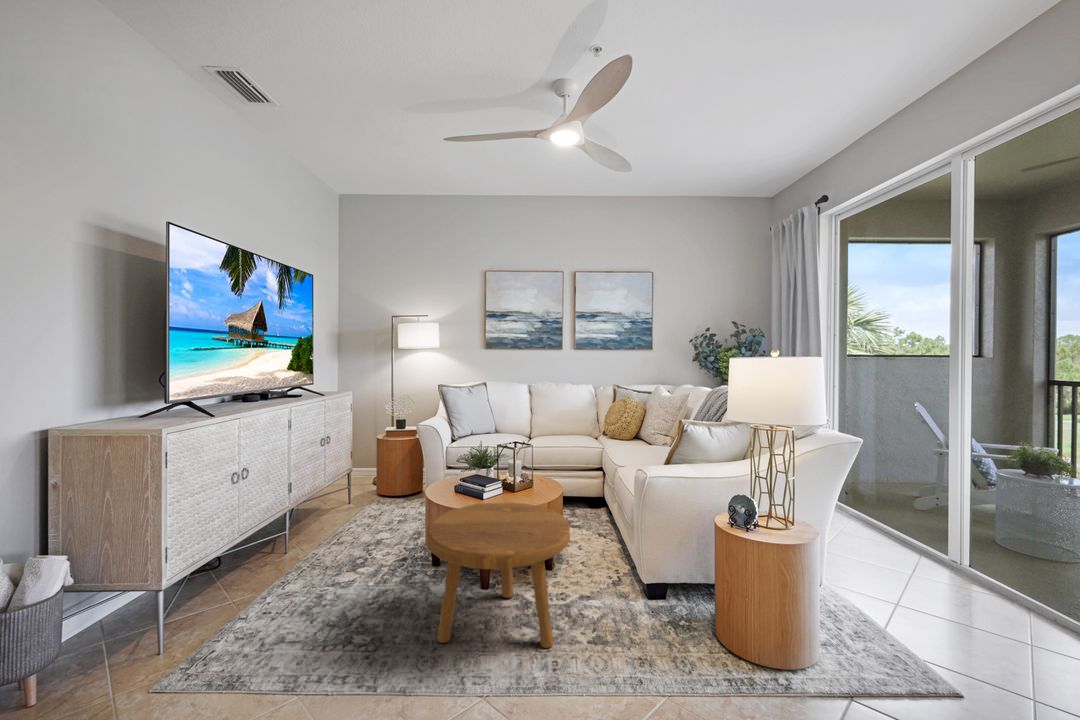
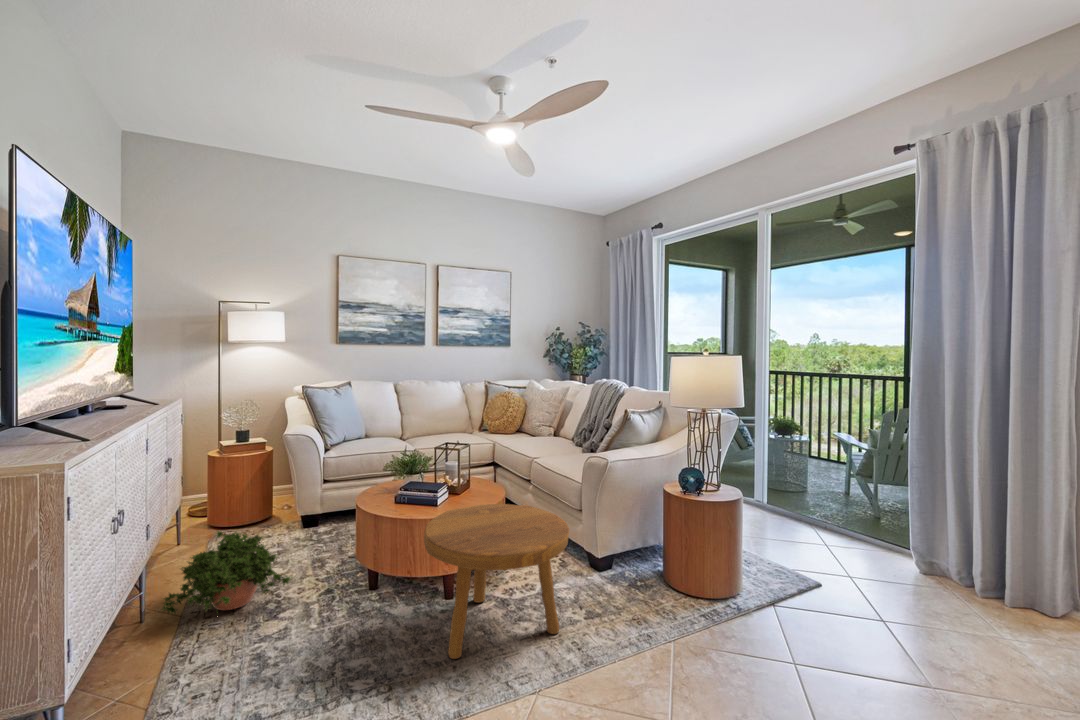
potted plant: none [292,493,376,560] -> present [162,531,292,614]

